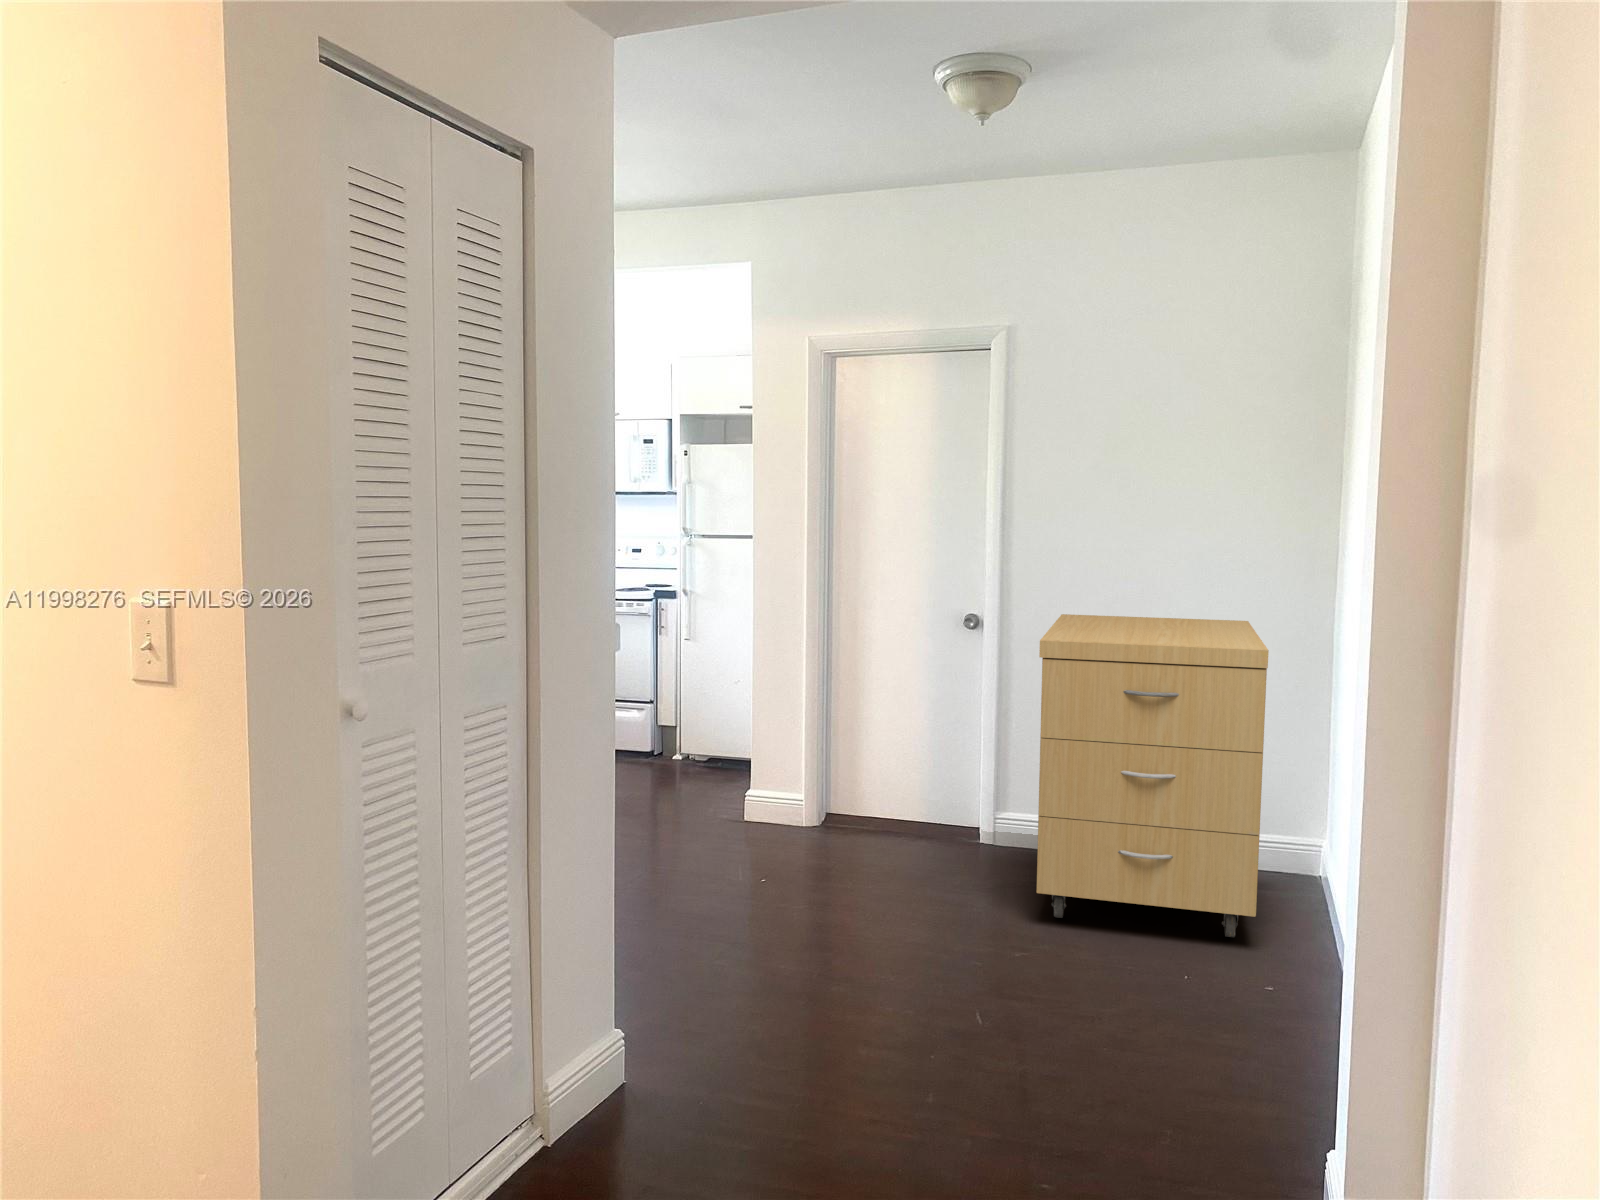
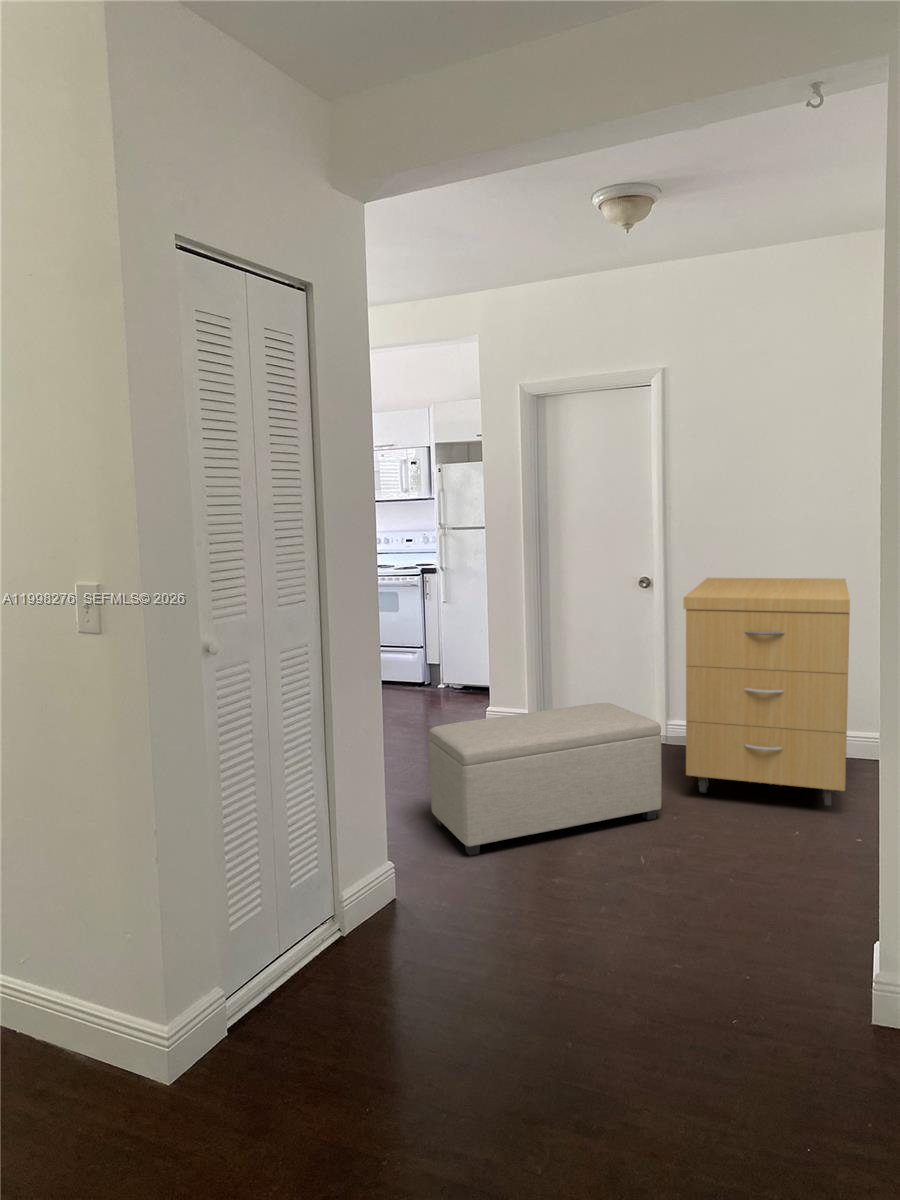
ottoman: none [674,788,1008,1016] -> present [429,703,662,856]

